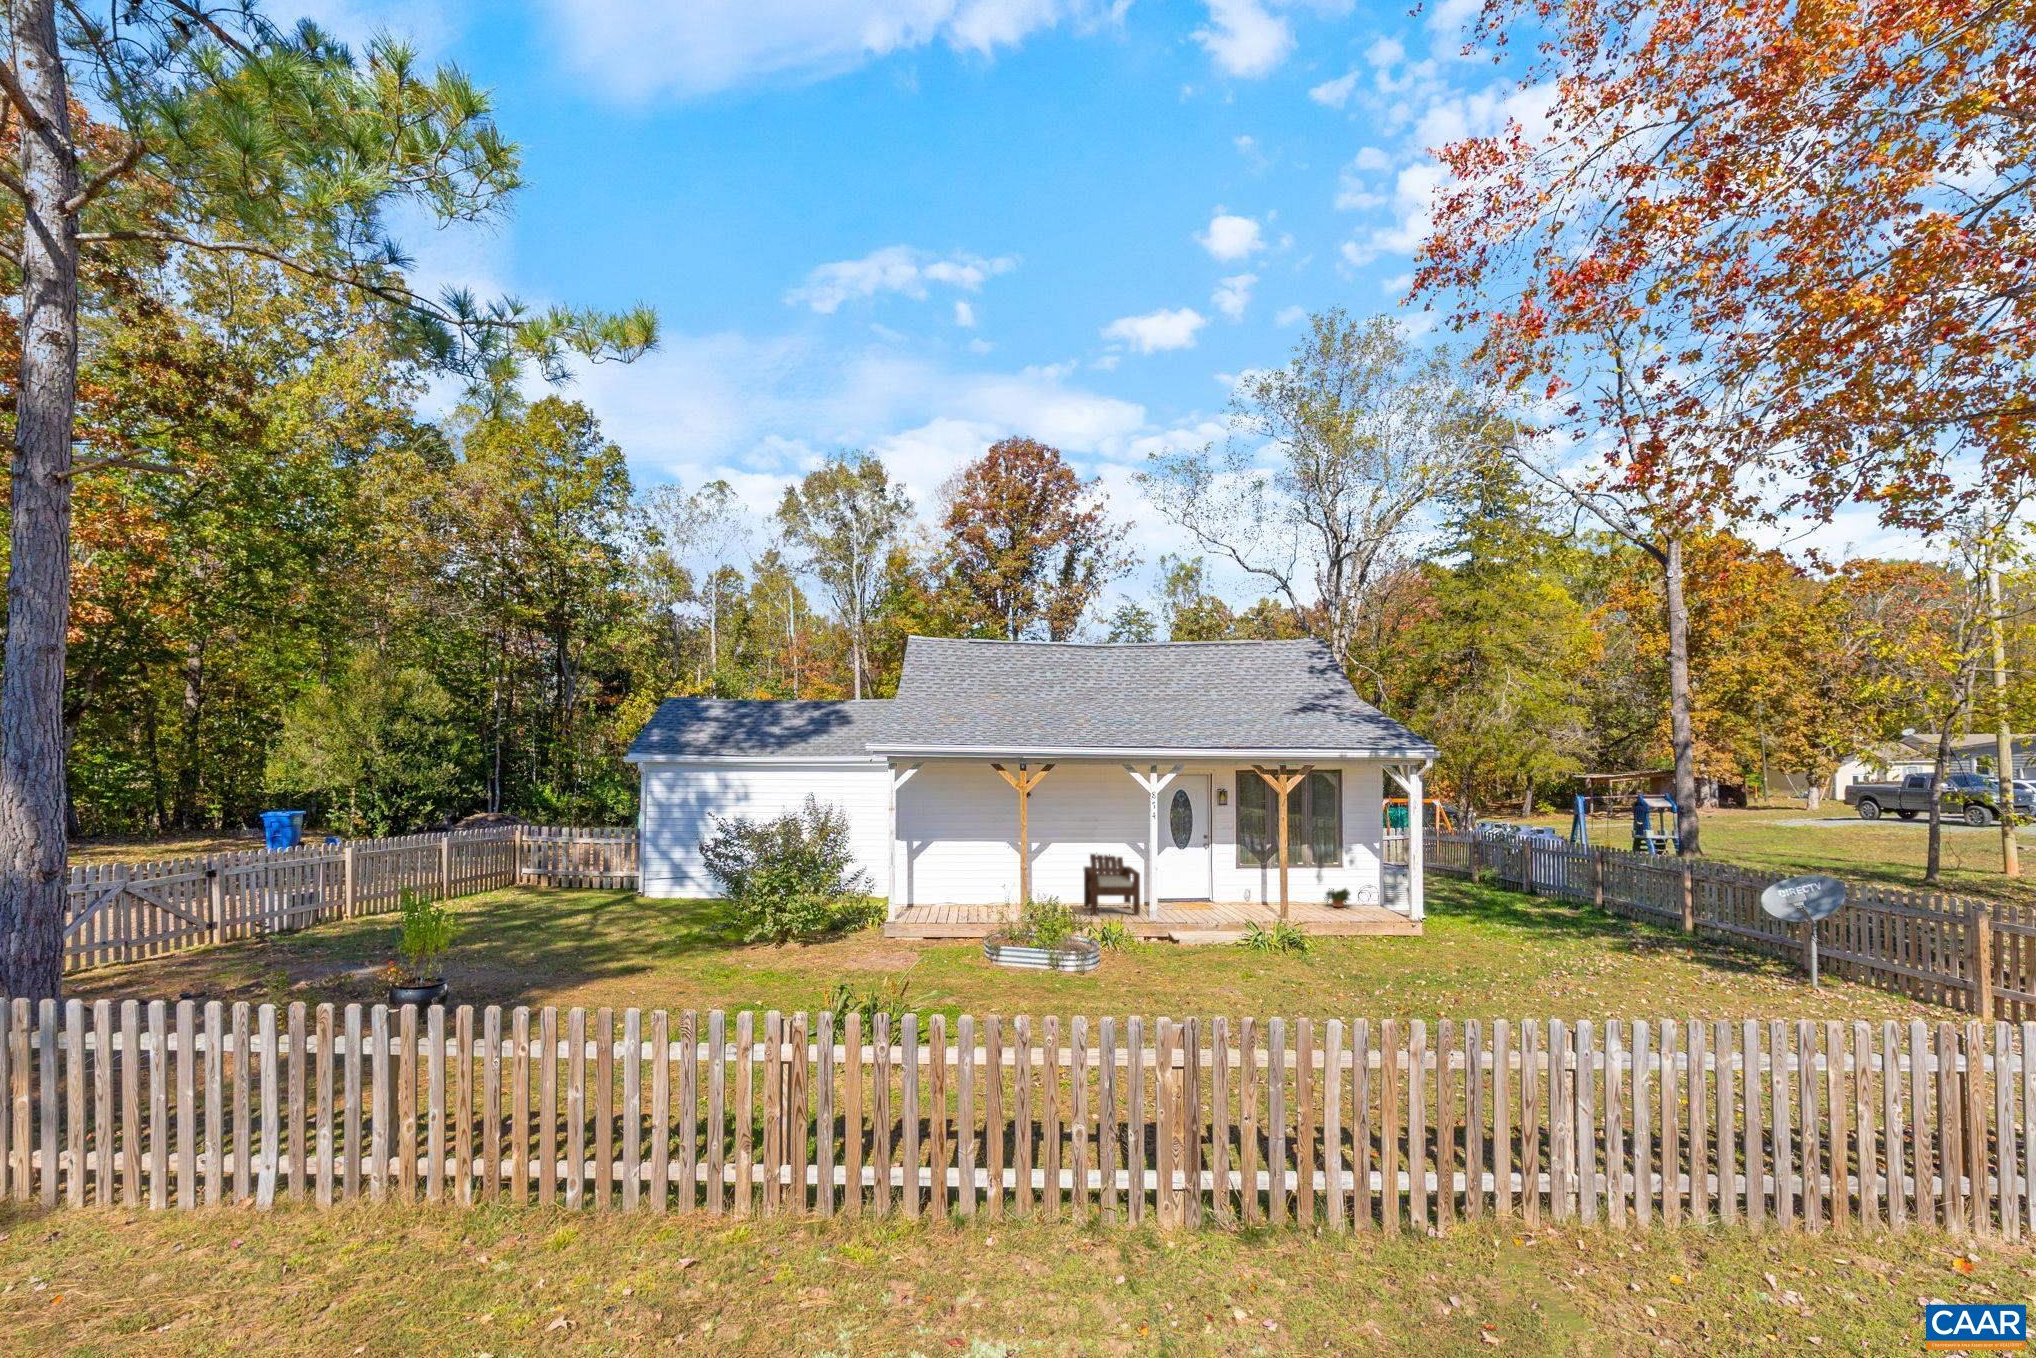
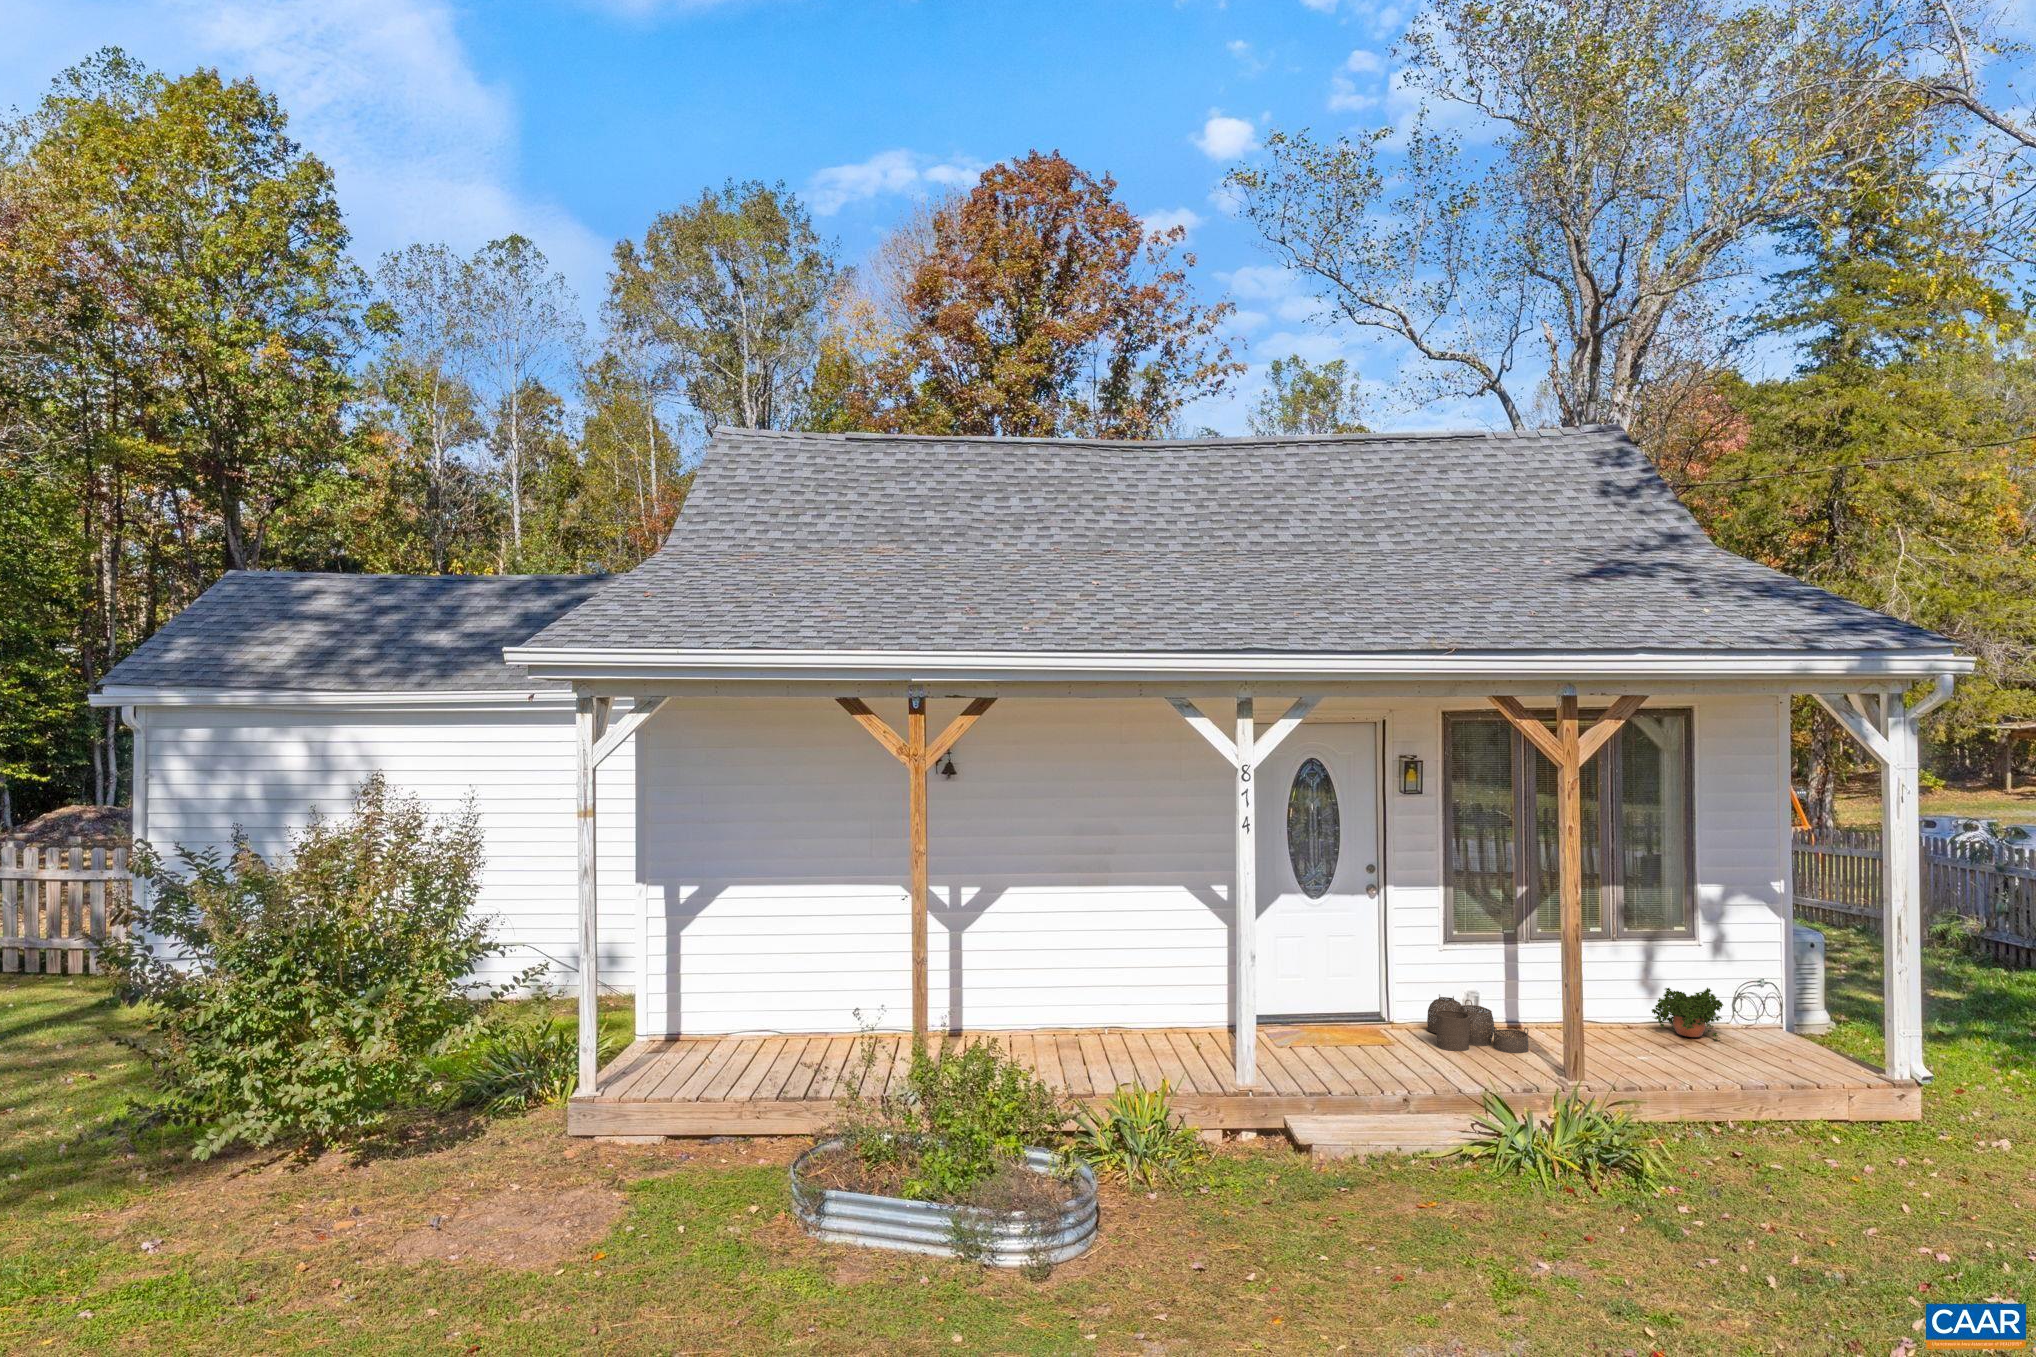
chair: present [1083,854,1140,916] -> none [1082,903,1211,1068]
woven basket: none [1230,890,1270,912] -> present [1427,994,1529,1053]

